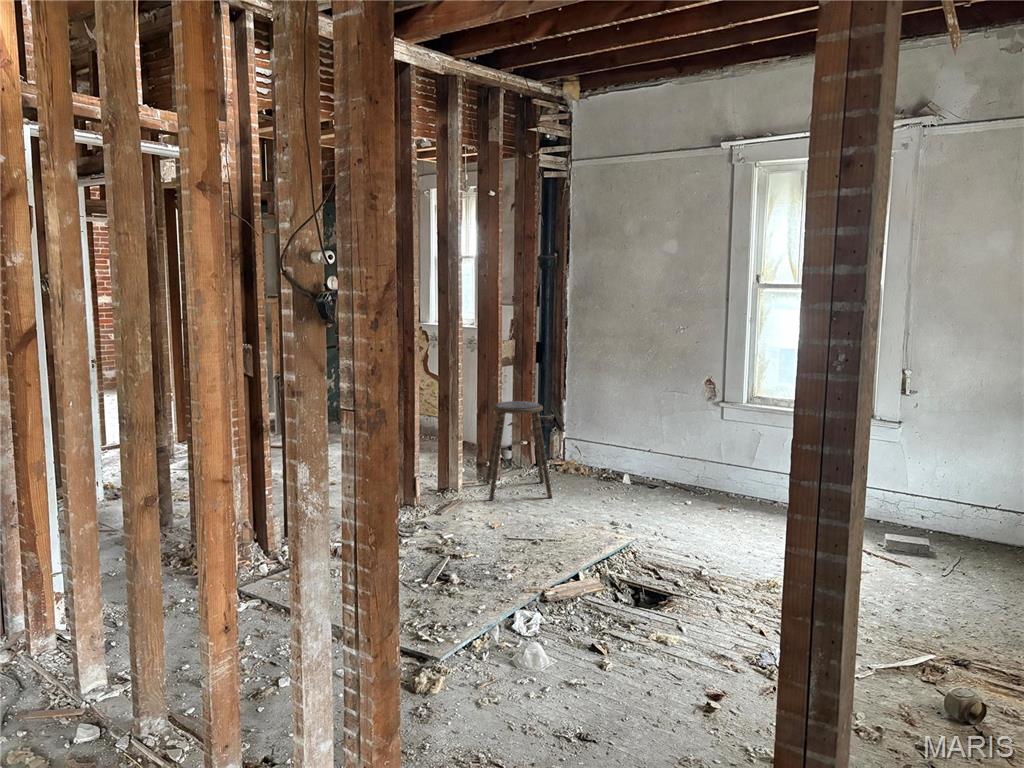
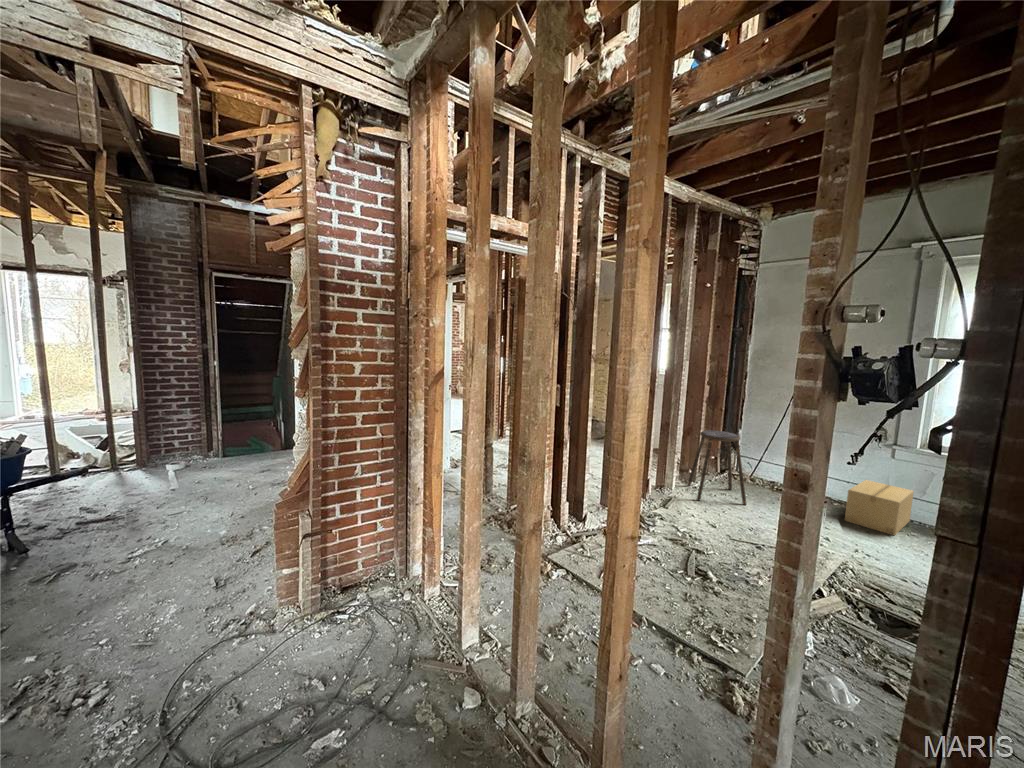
cardboard box: none [665,449,740,511] -> present [845,480,914,535]

